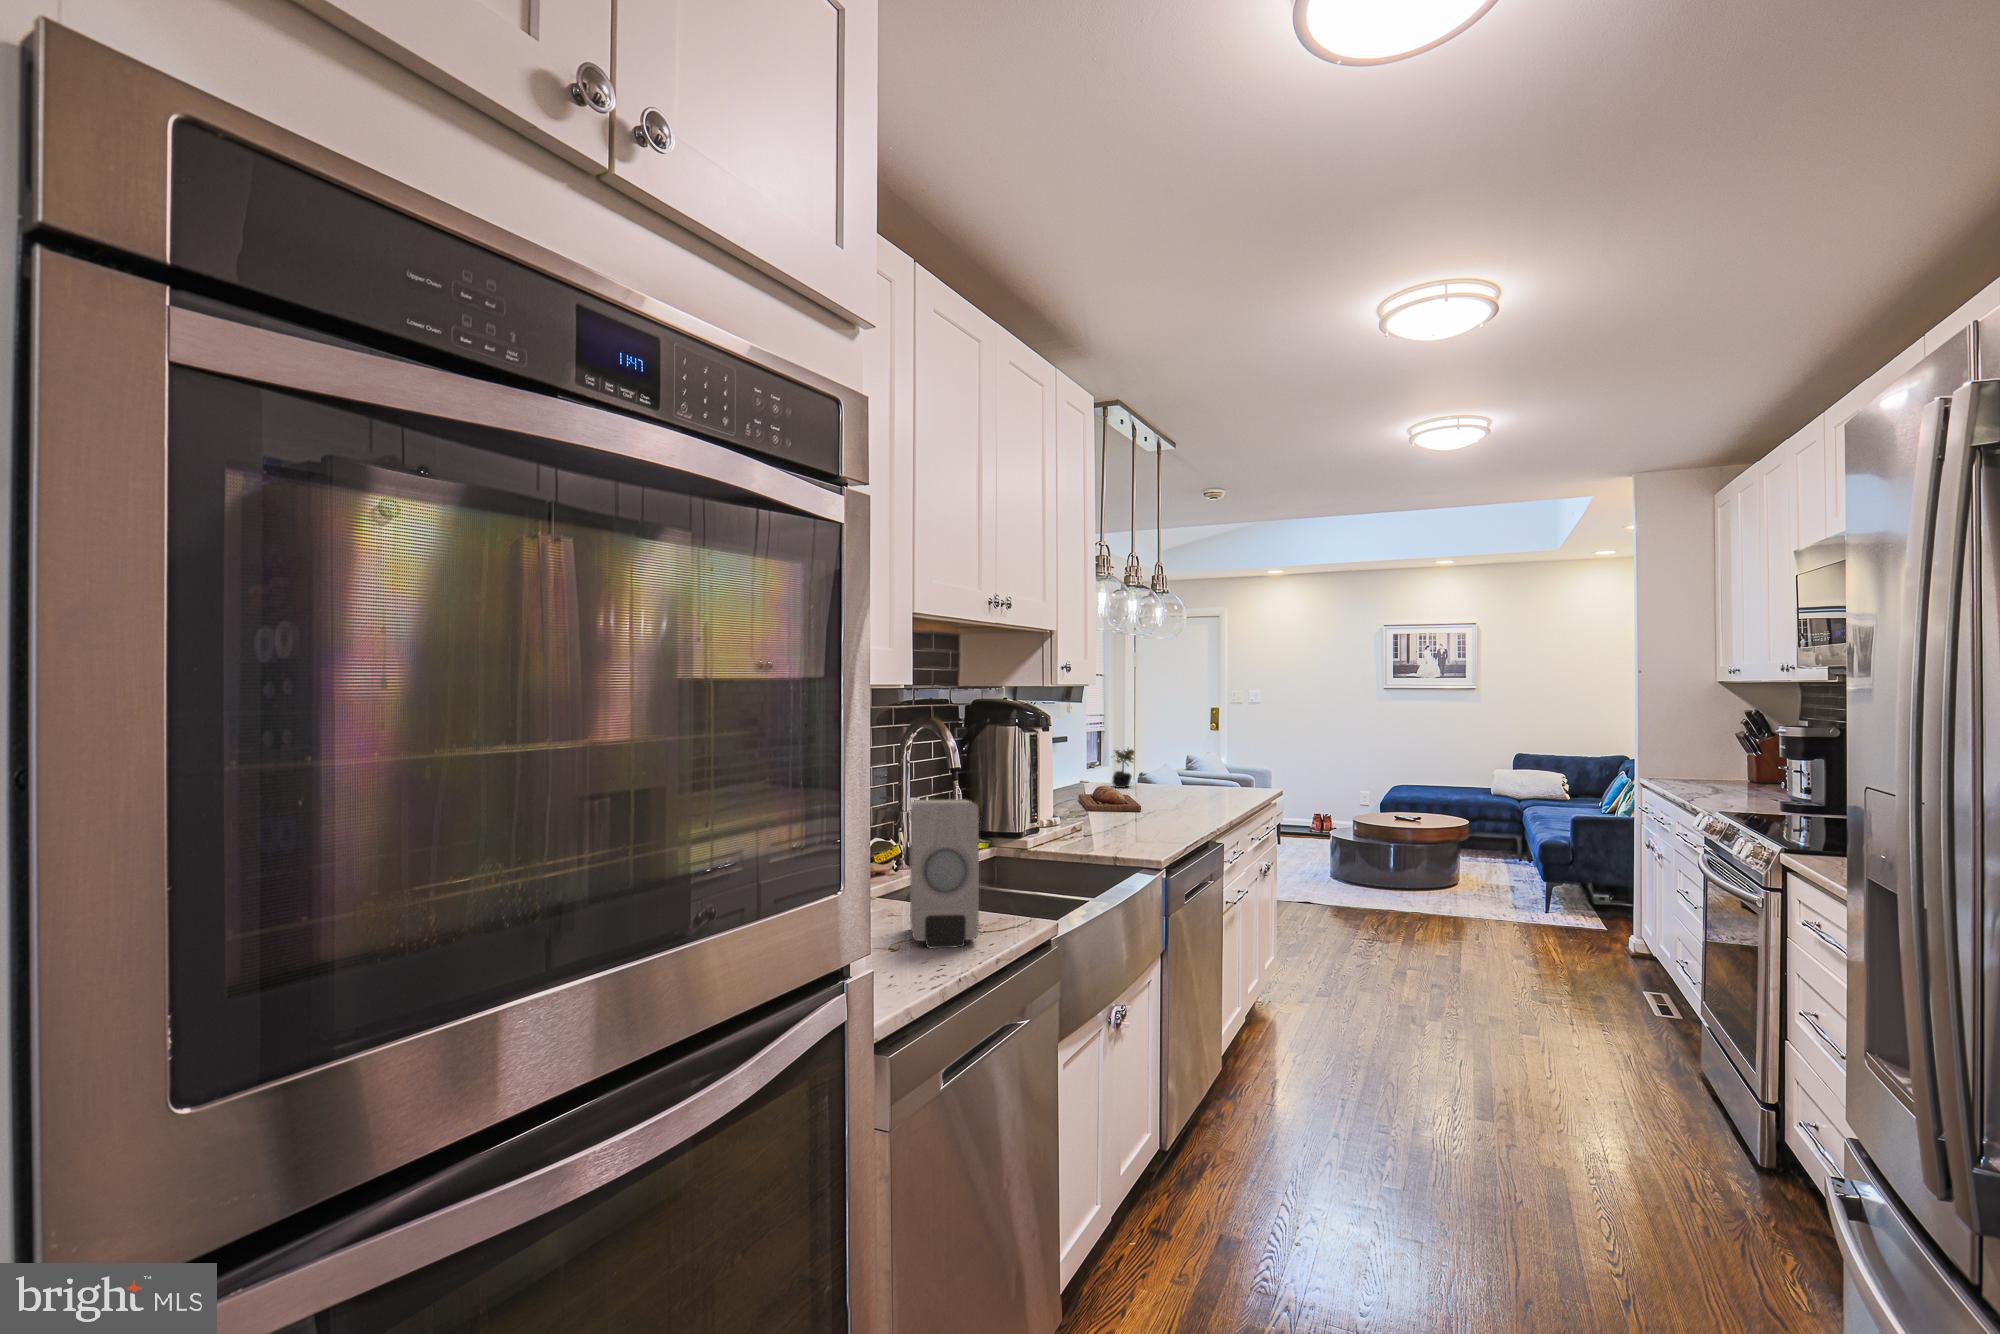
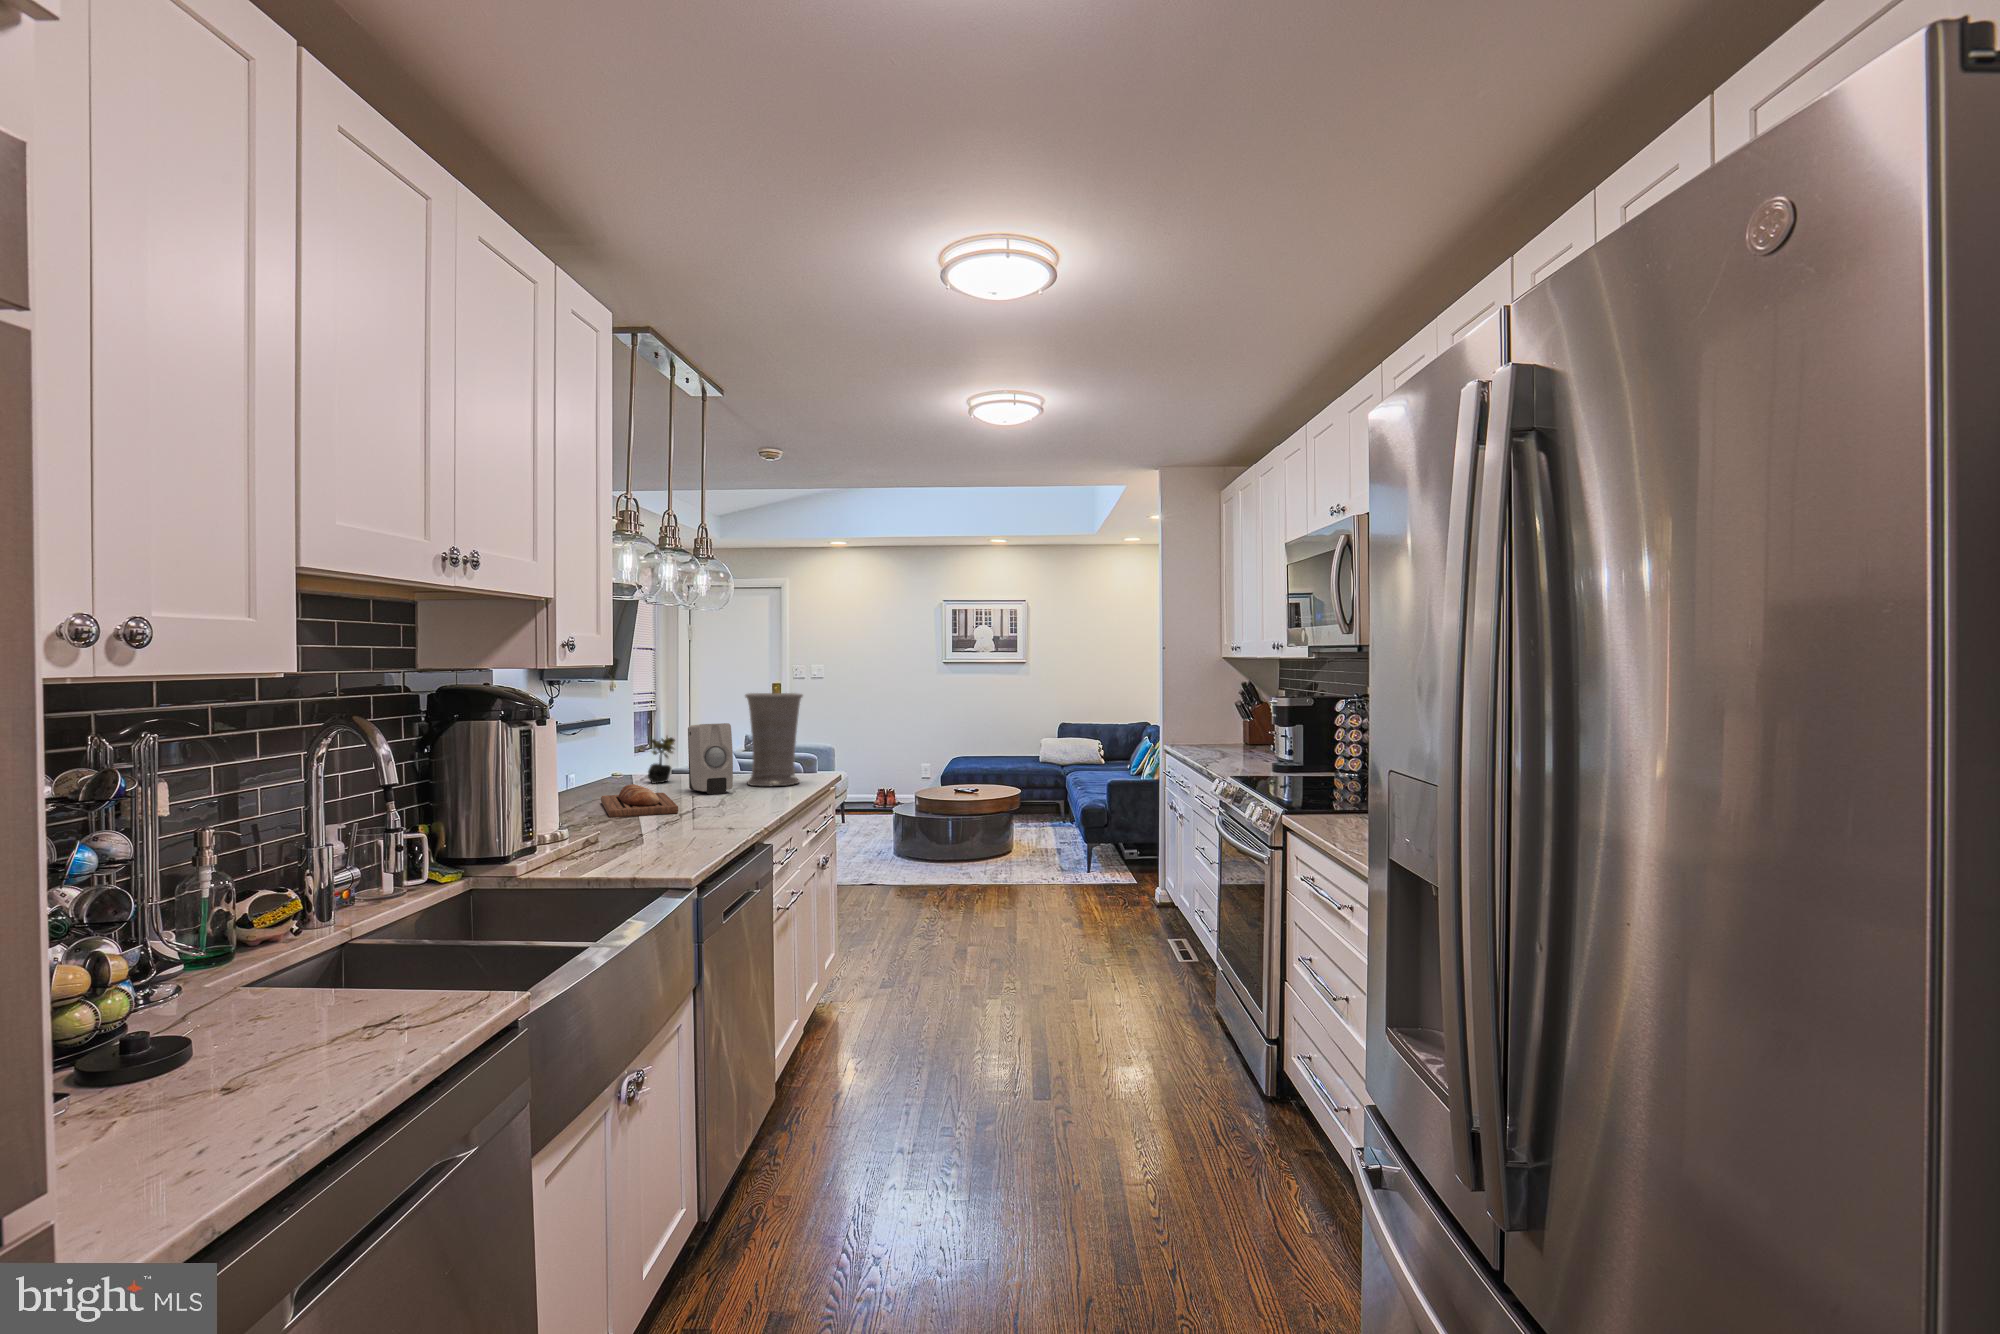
vase: none [1194,713,1246,796] -> present [745,693,803,786]
soap dispenser: present [910,800,979,948] -> present [688,723,733,795]

